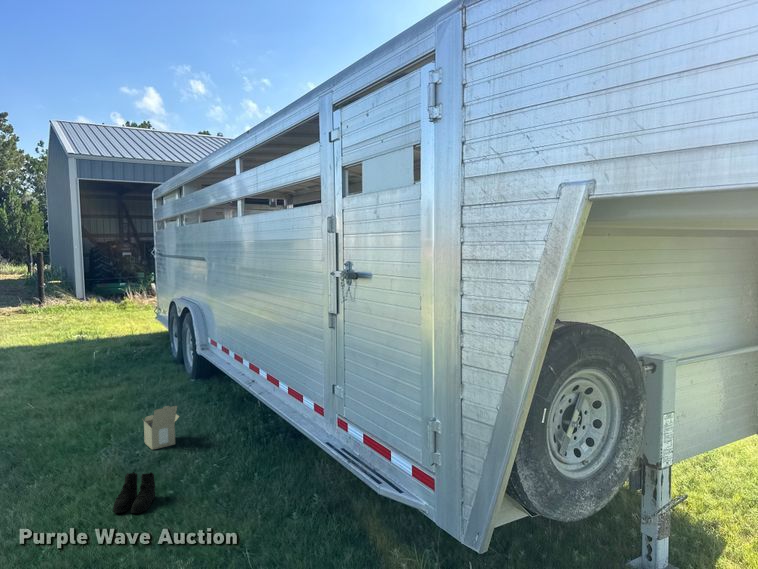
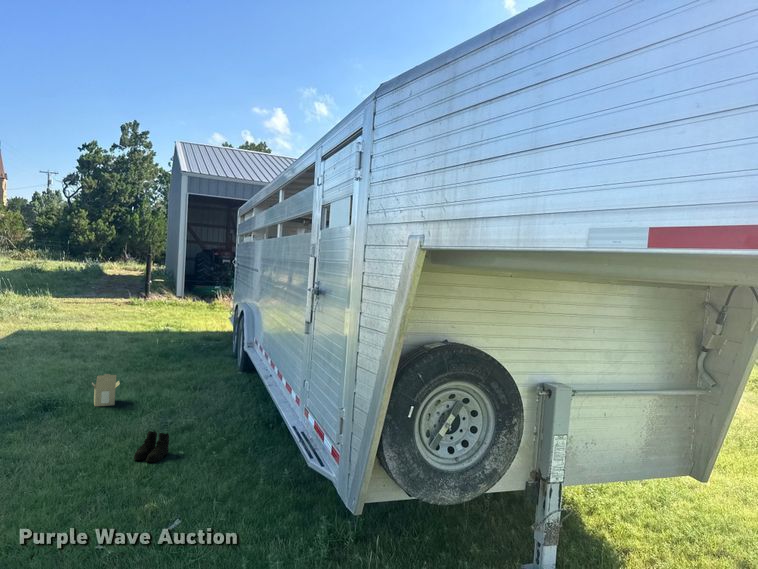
cardboard box: present [143,406,179,450] -> present [92,374,120,407]

